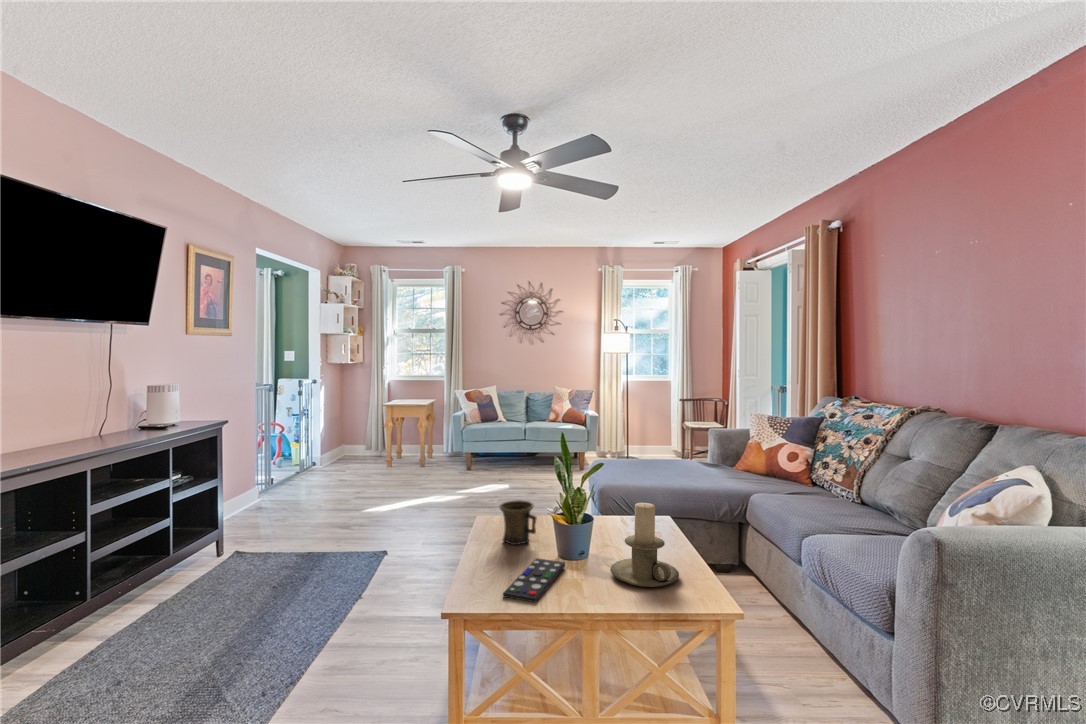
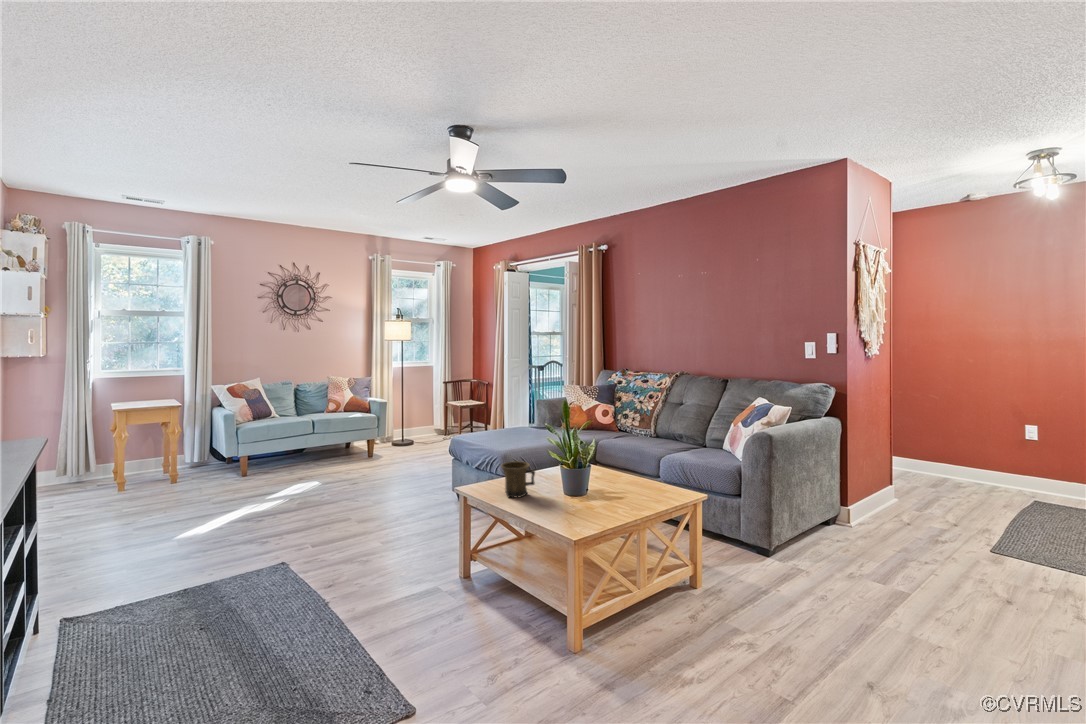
candle holder: present [610,503,679,587] -> none [611,442,659,498]
remote control: present [503,558,565,602] -> none [563,496,613,523]

